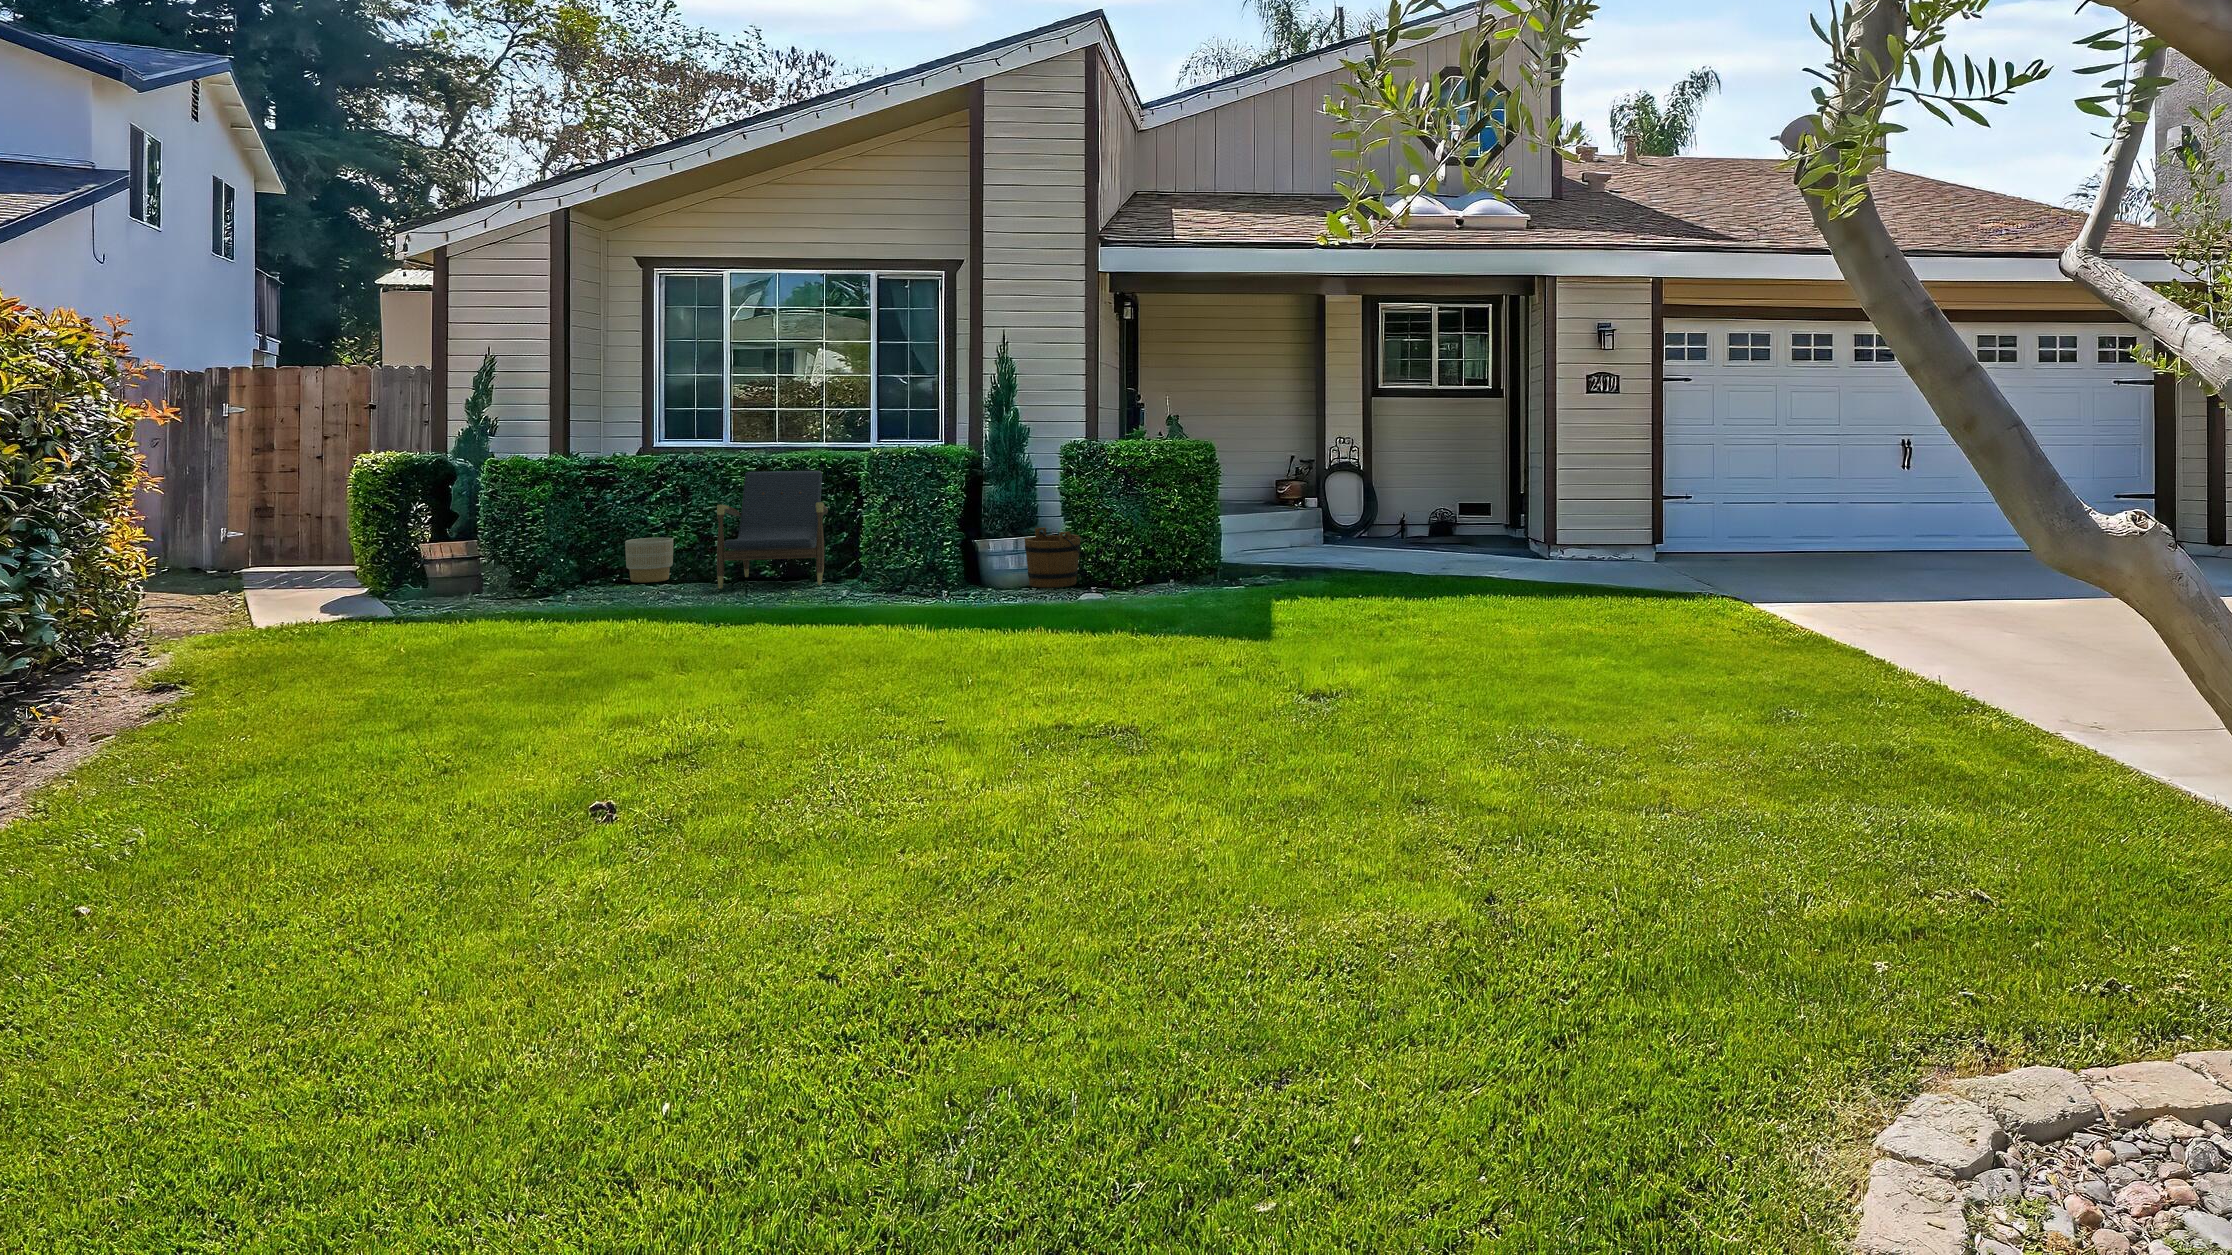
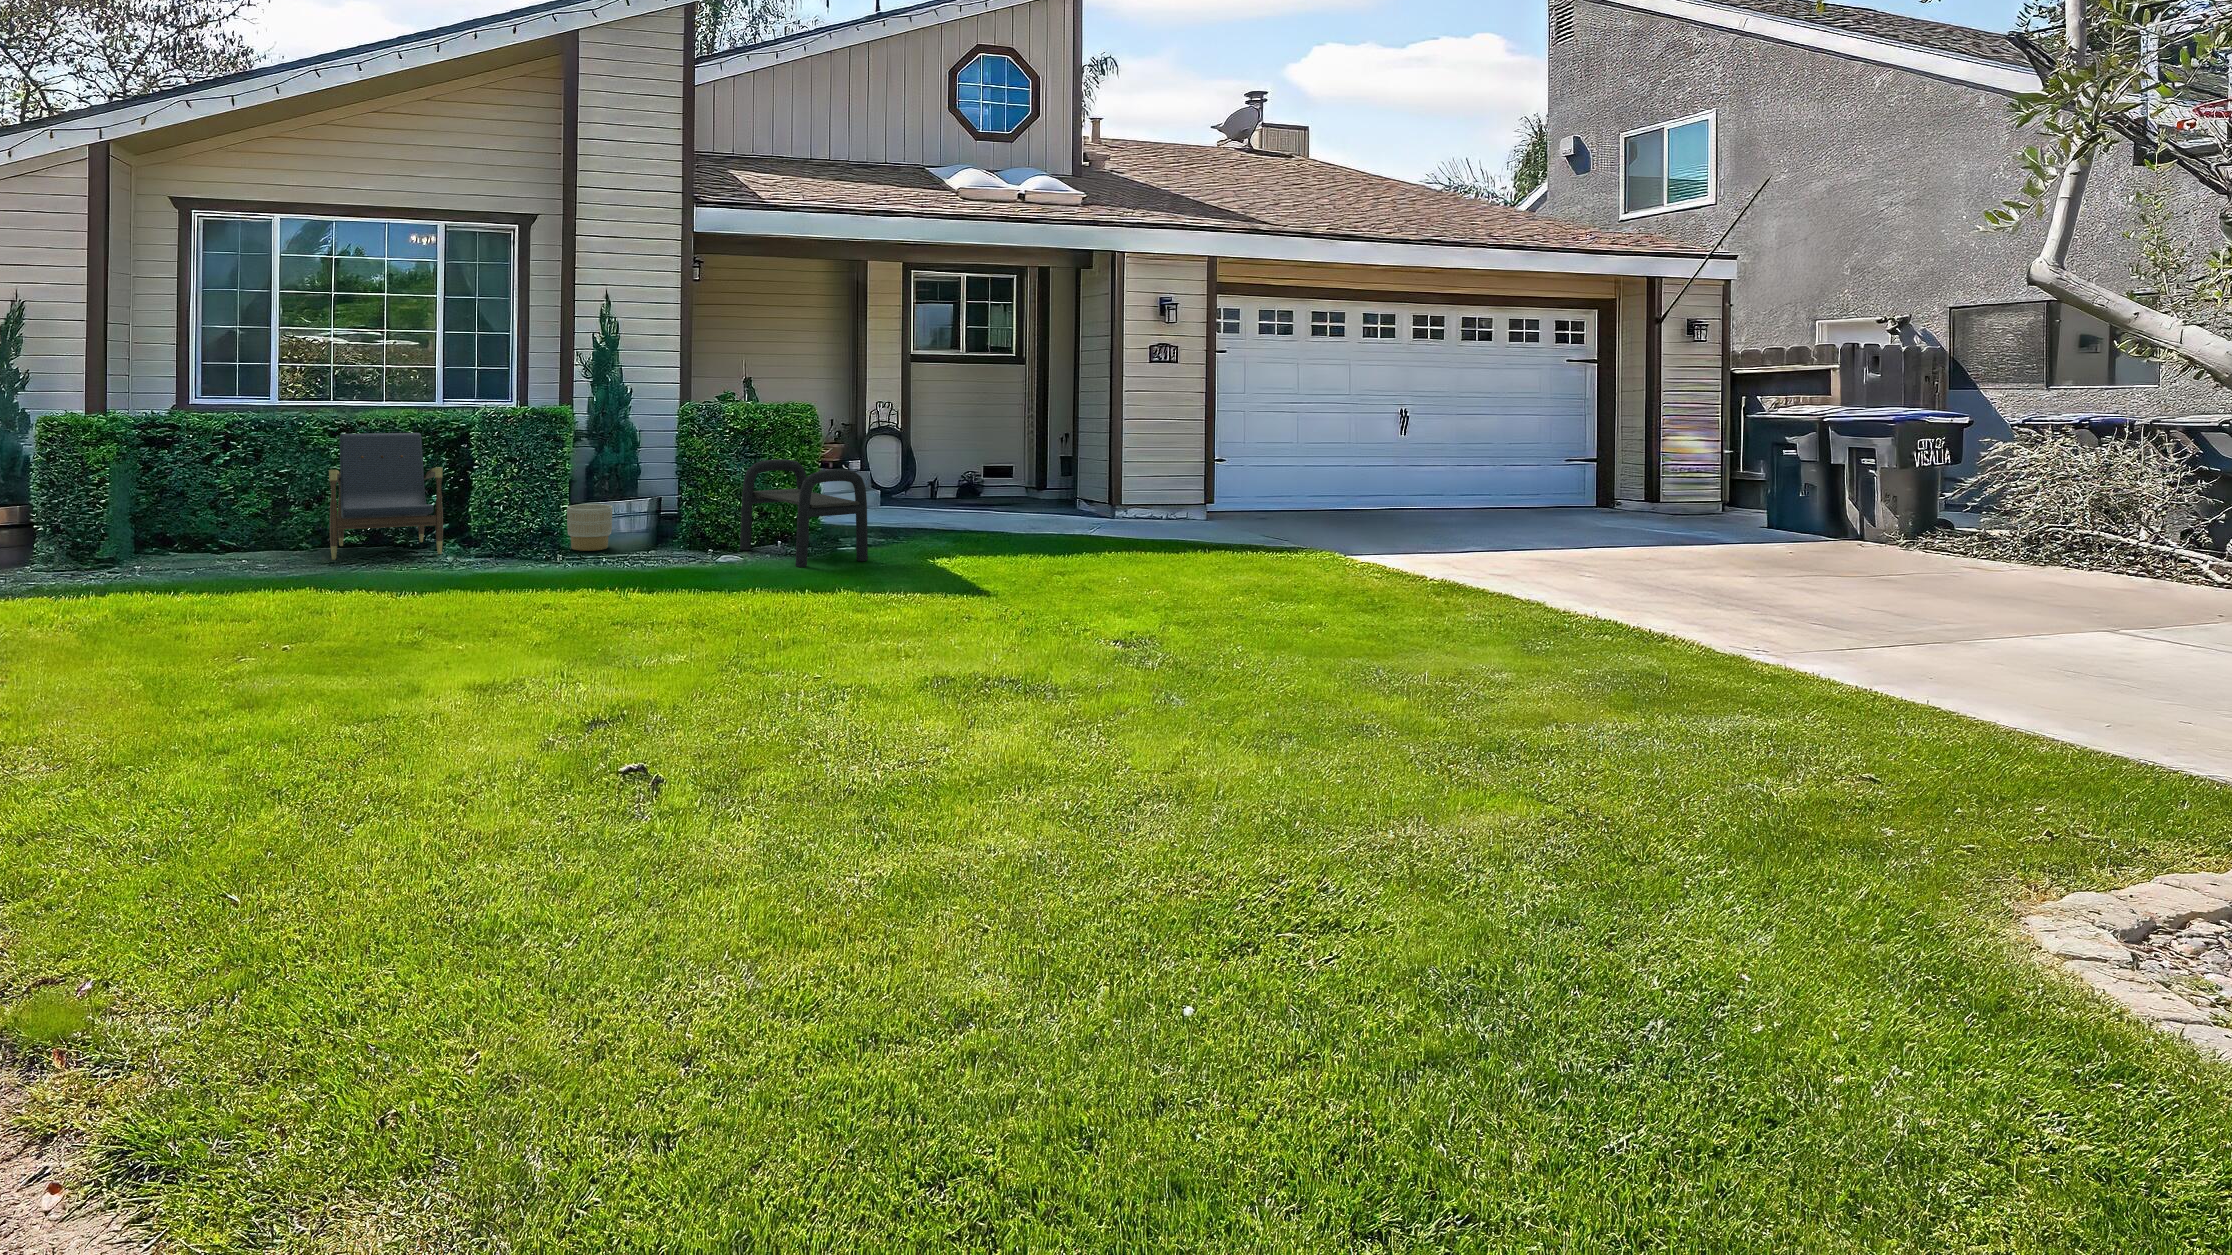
bench: none [1103,495,1210,602] -> present [740,459,868,567]
bucket: present [1024,527,1081,588] -> none [659,492,716,554]
planter: present [625,538,673,583] -> present [567,504,612,551]

